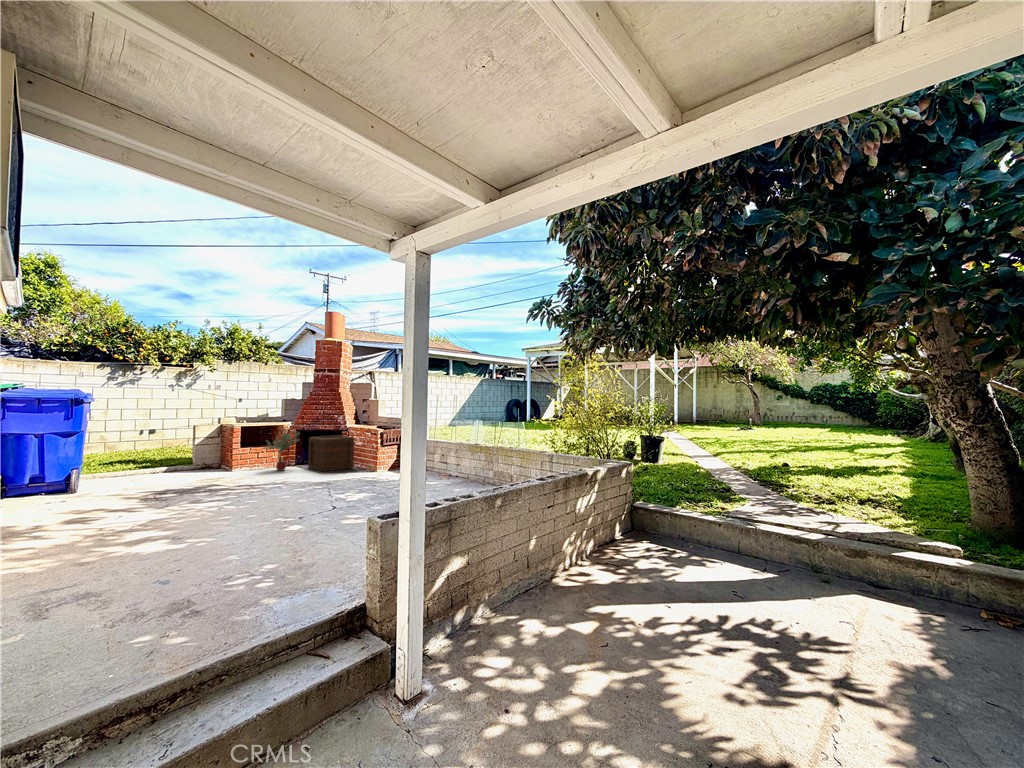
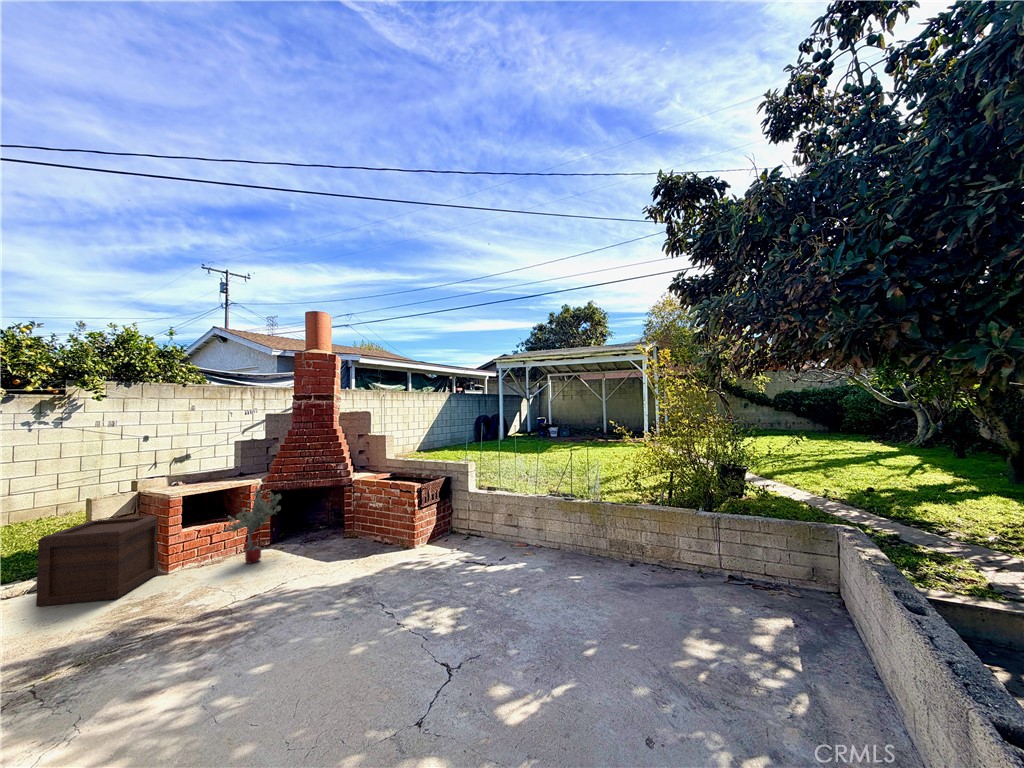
wooden crate: present [308,435,354,472] -> present [36,516,160,607]

